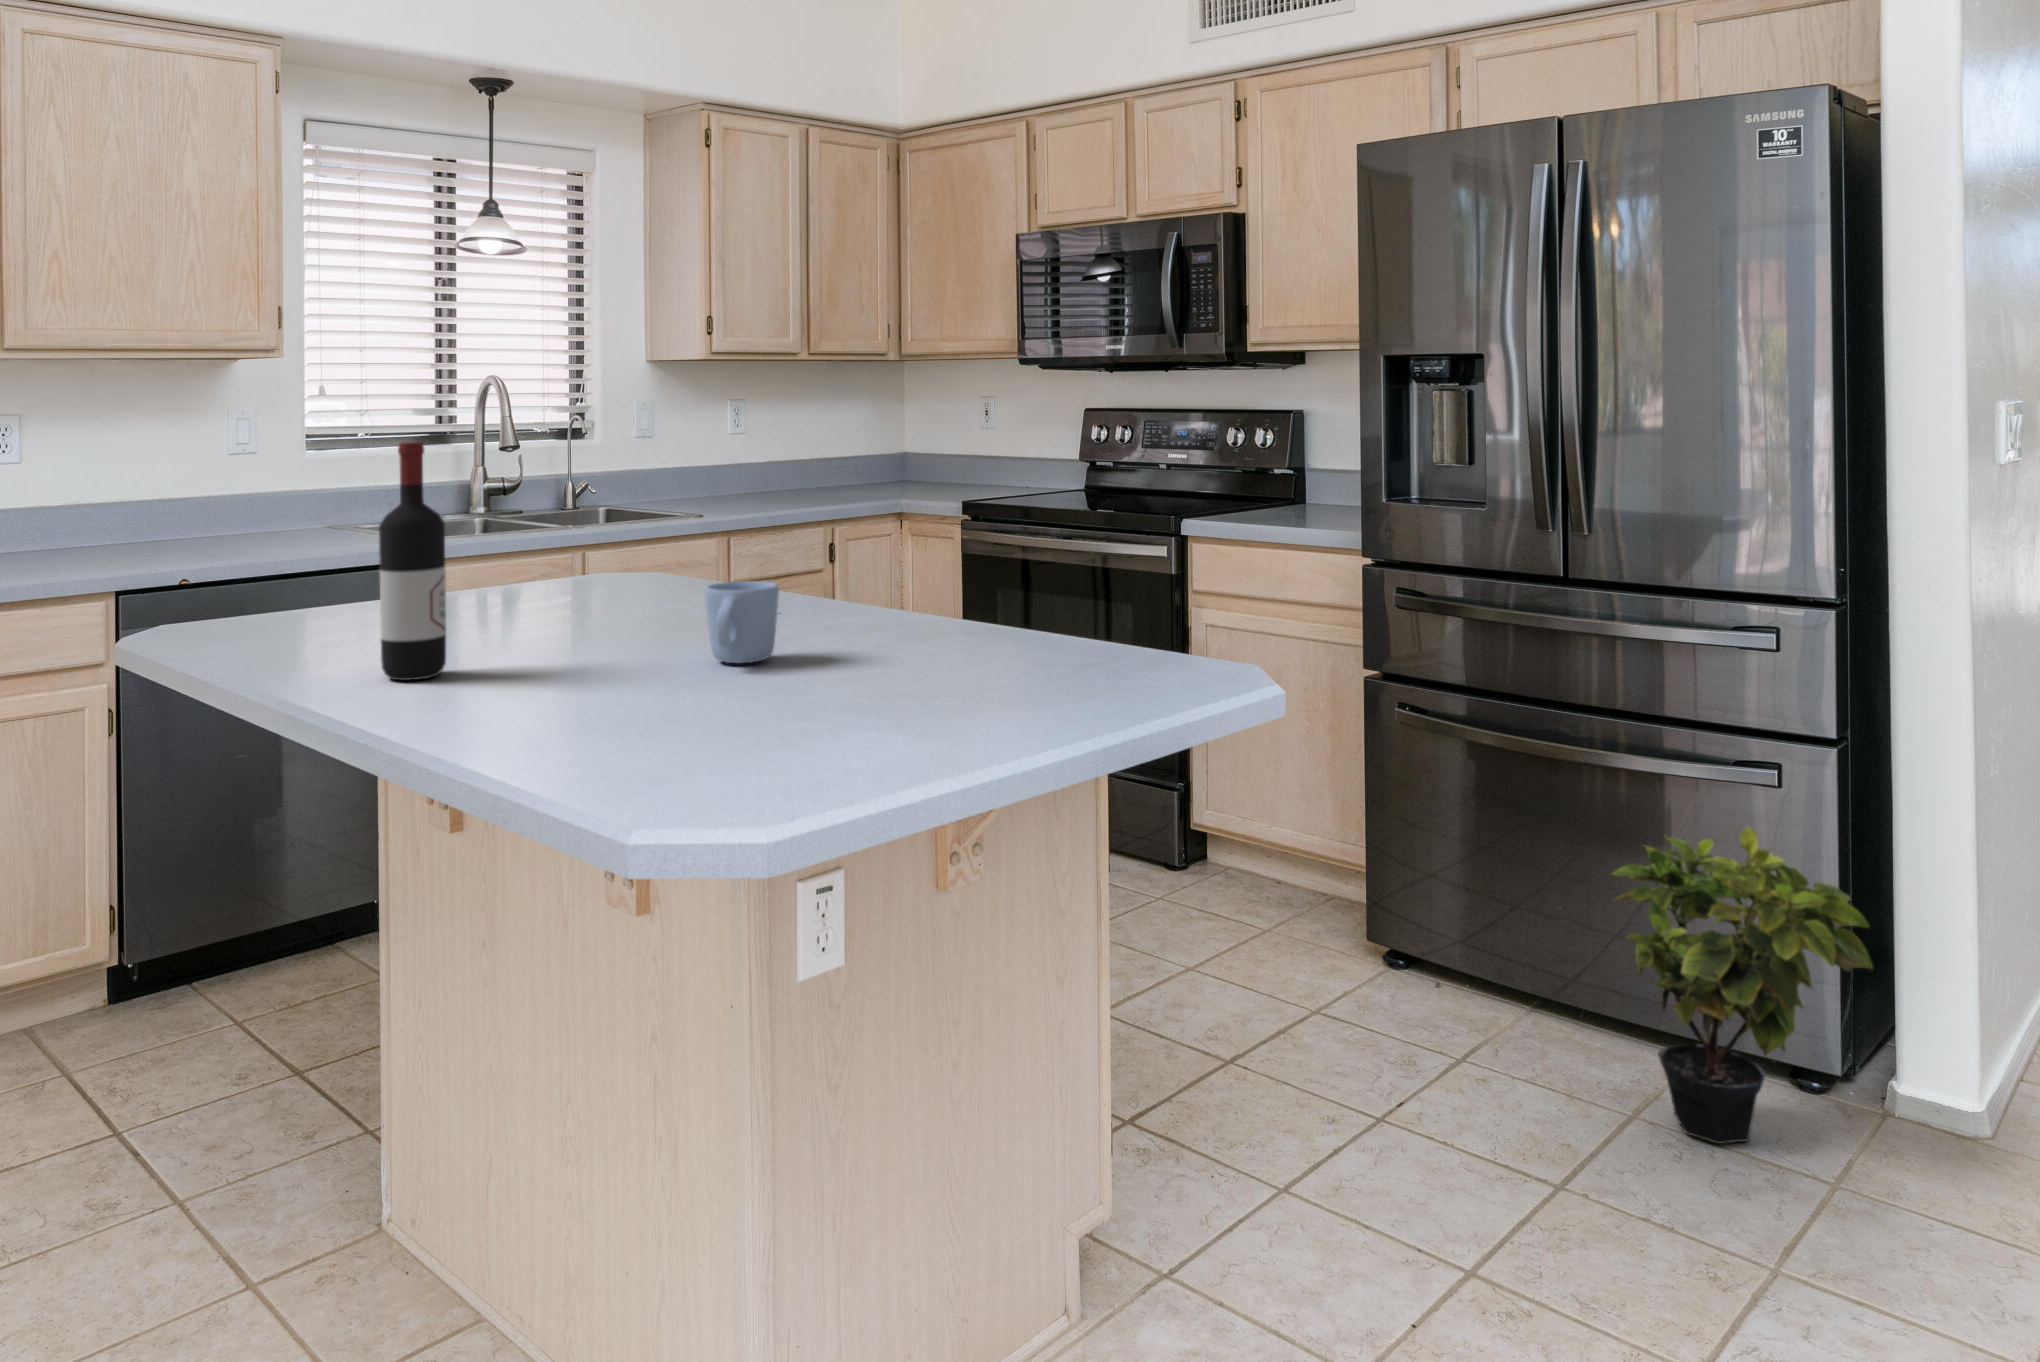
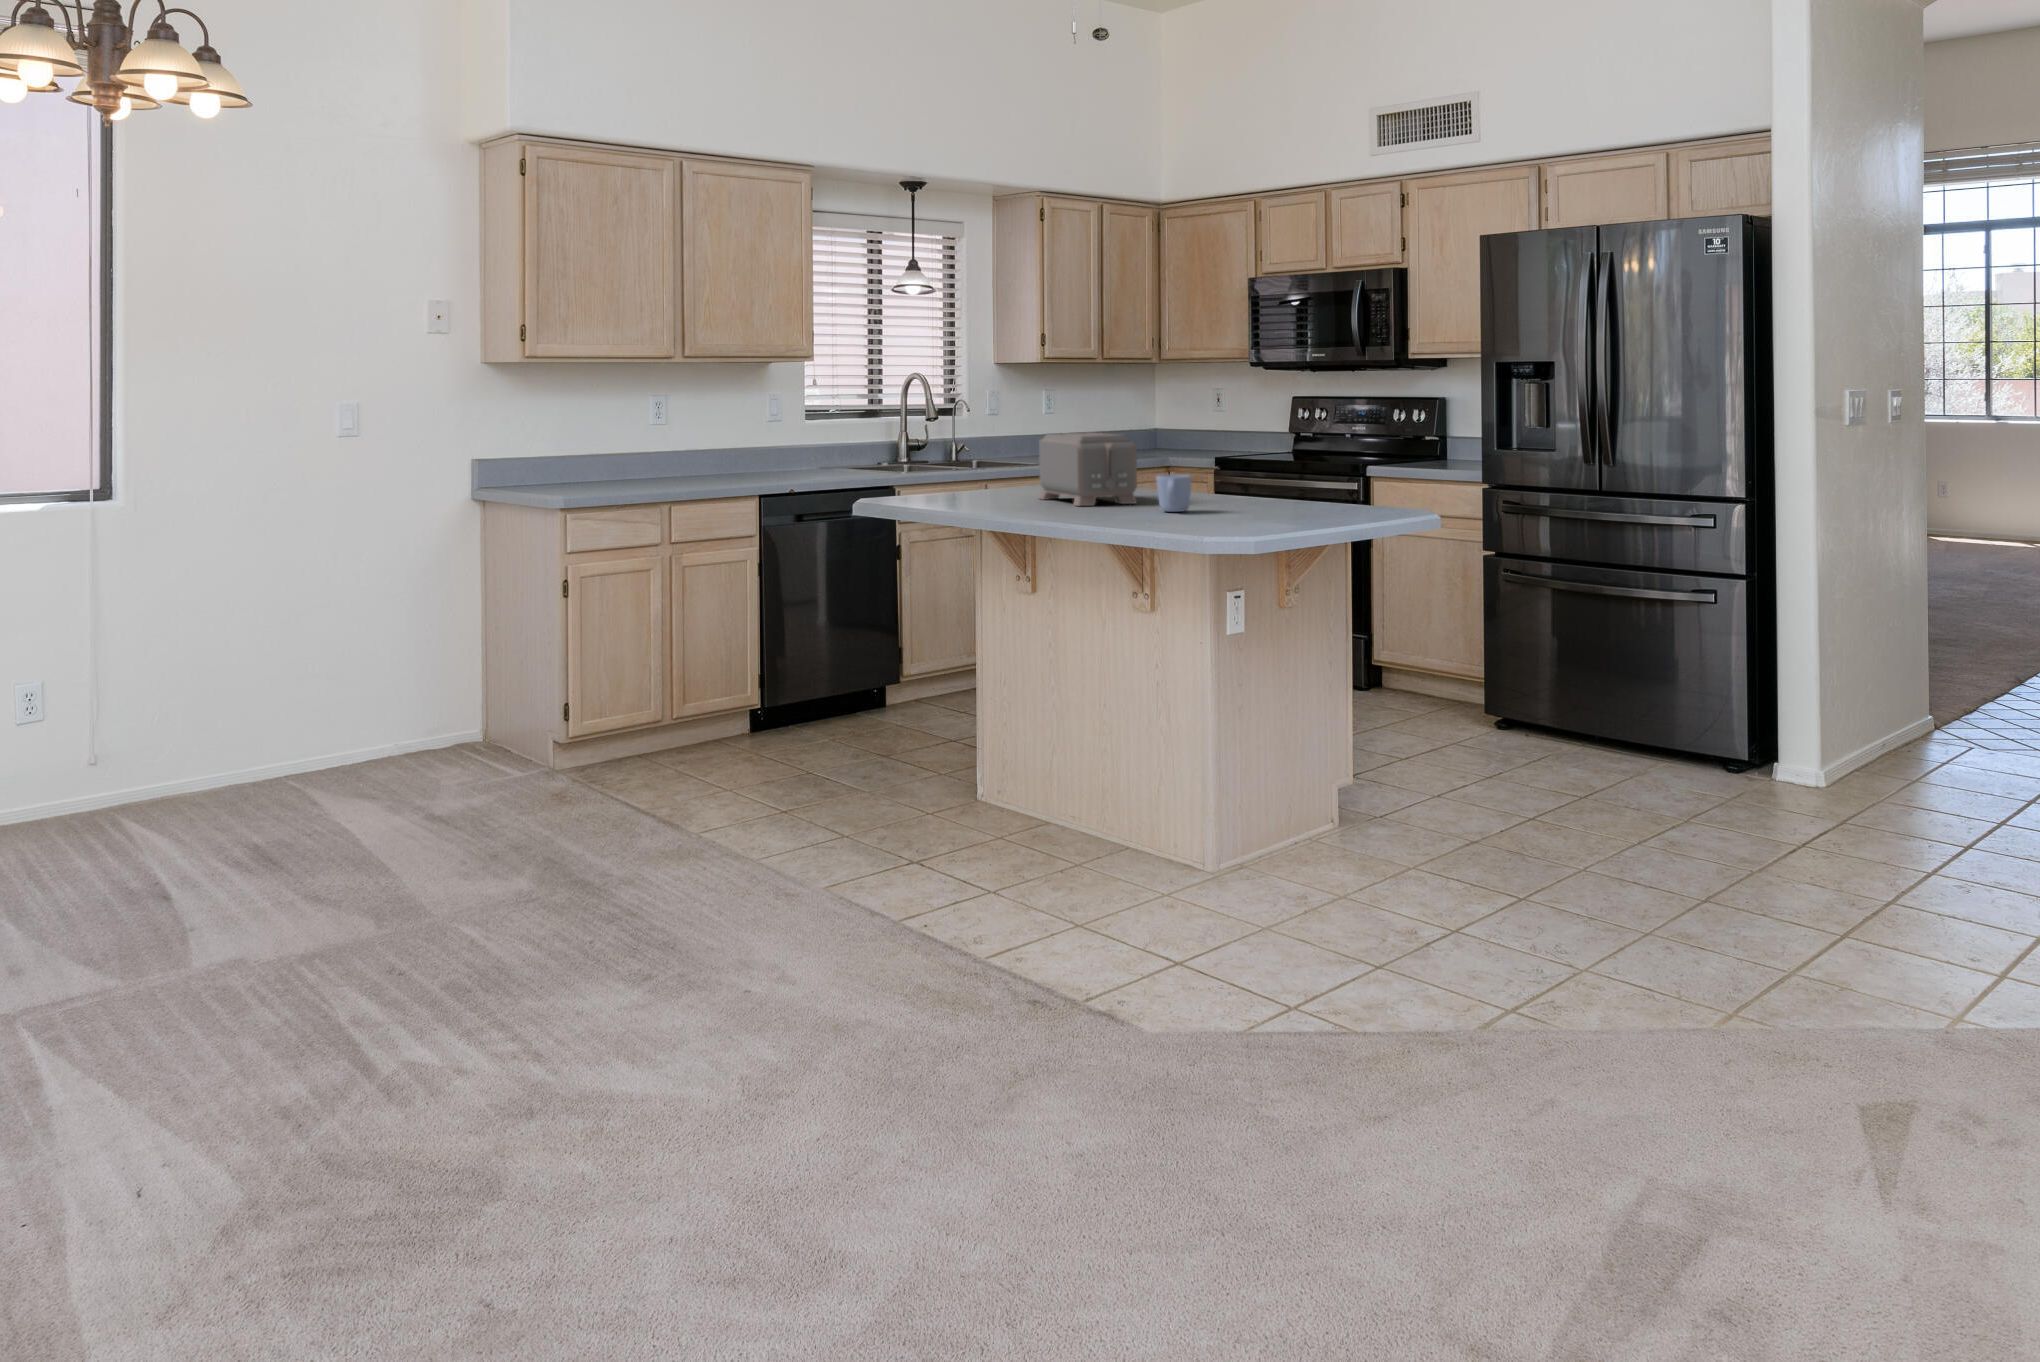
wine bottle: present [379,442,446,680] -> none [1012,406,1041,515]
toaster: none [538,484,703,640] -> present [1039,432,1137,506]
potted plant: present [1612,827,1873,1144] -> none [1618,620,1756,786]

